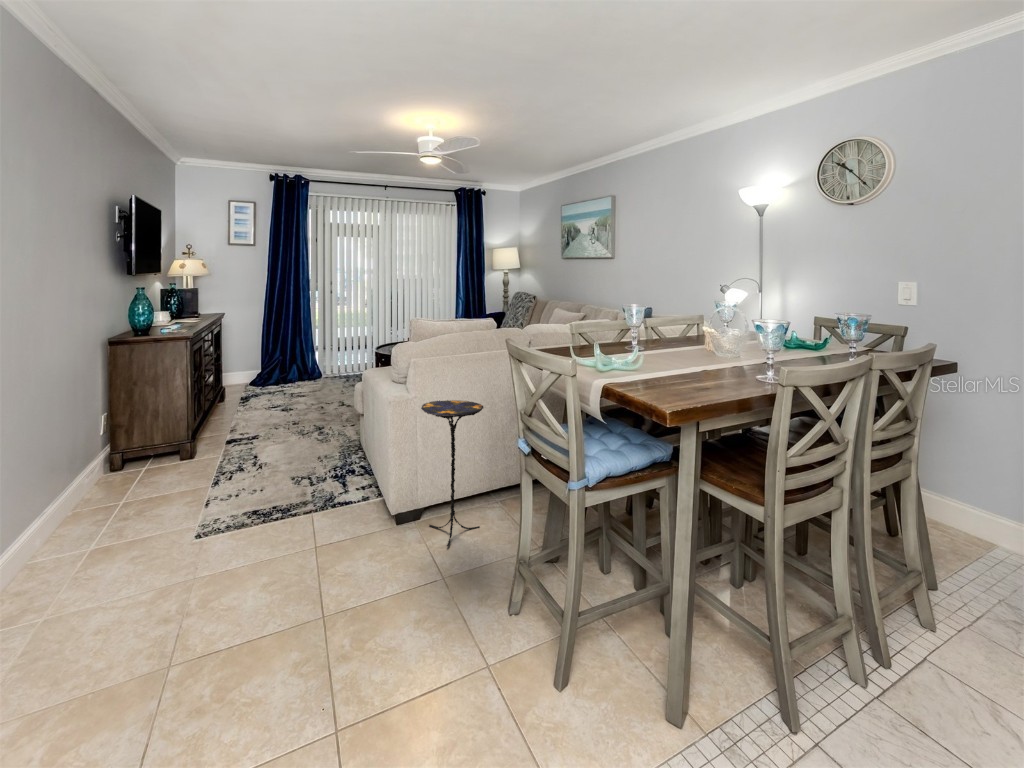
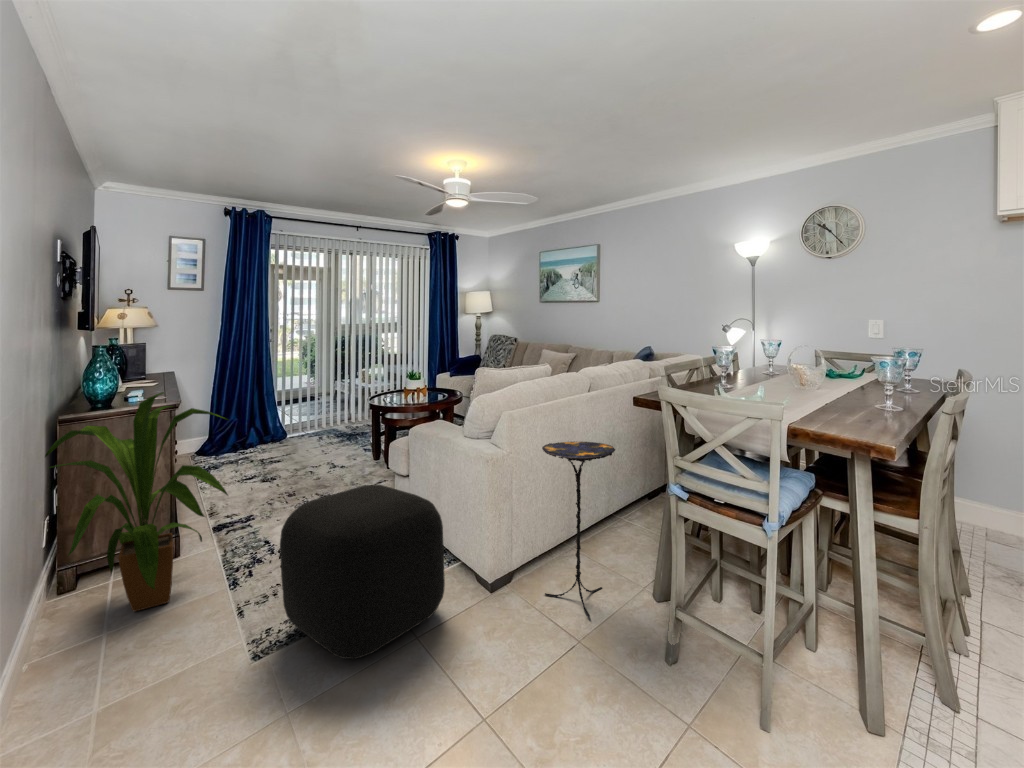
house plant: none [83,339,209,497] -> present [45,392,228,612]
ottoman: none [216,422,344,548] -> present [280,485,445,659]

